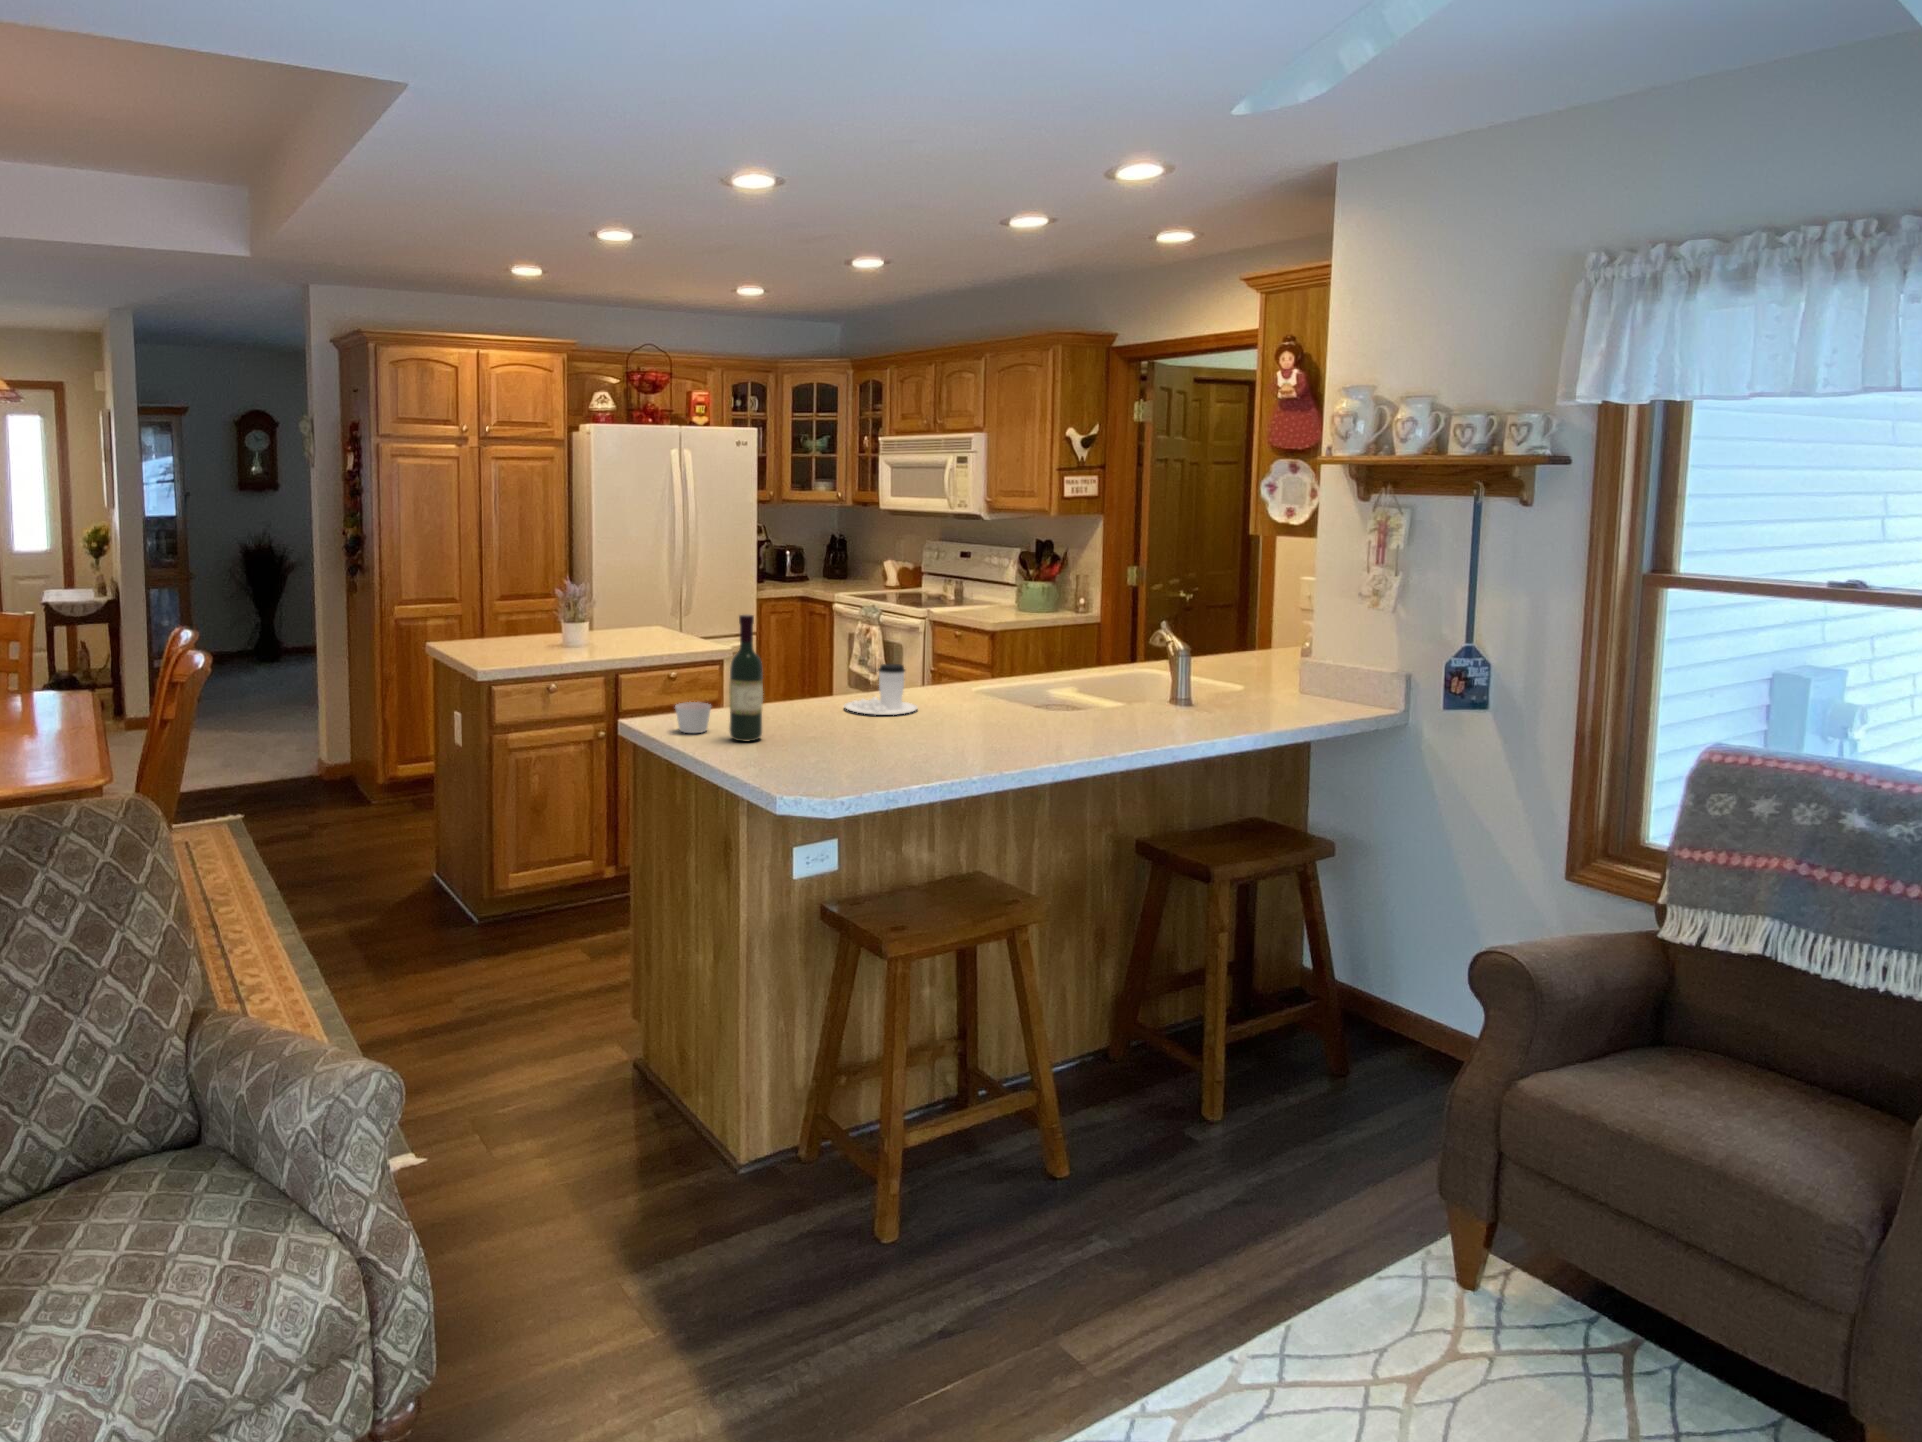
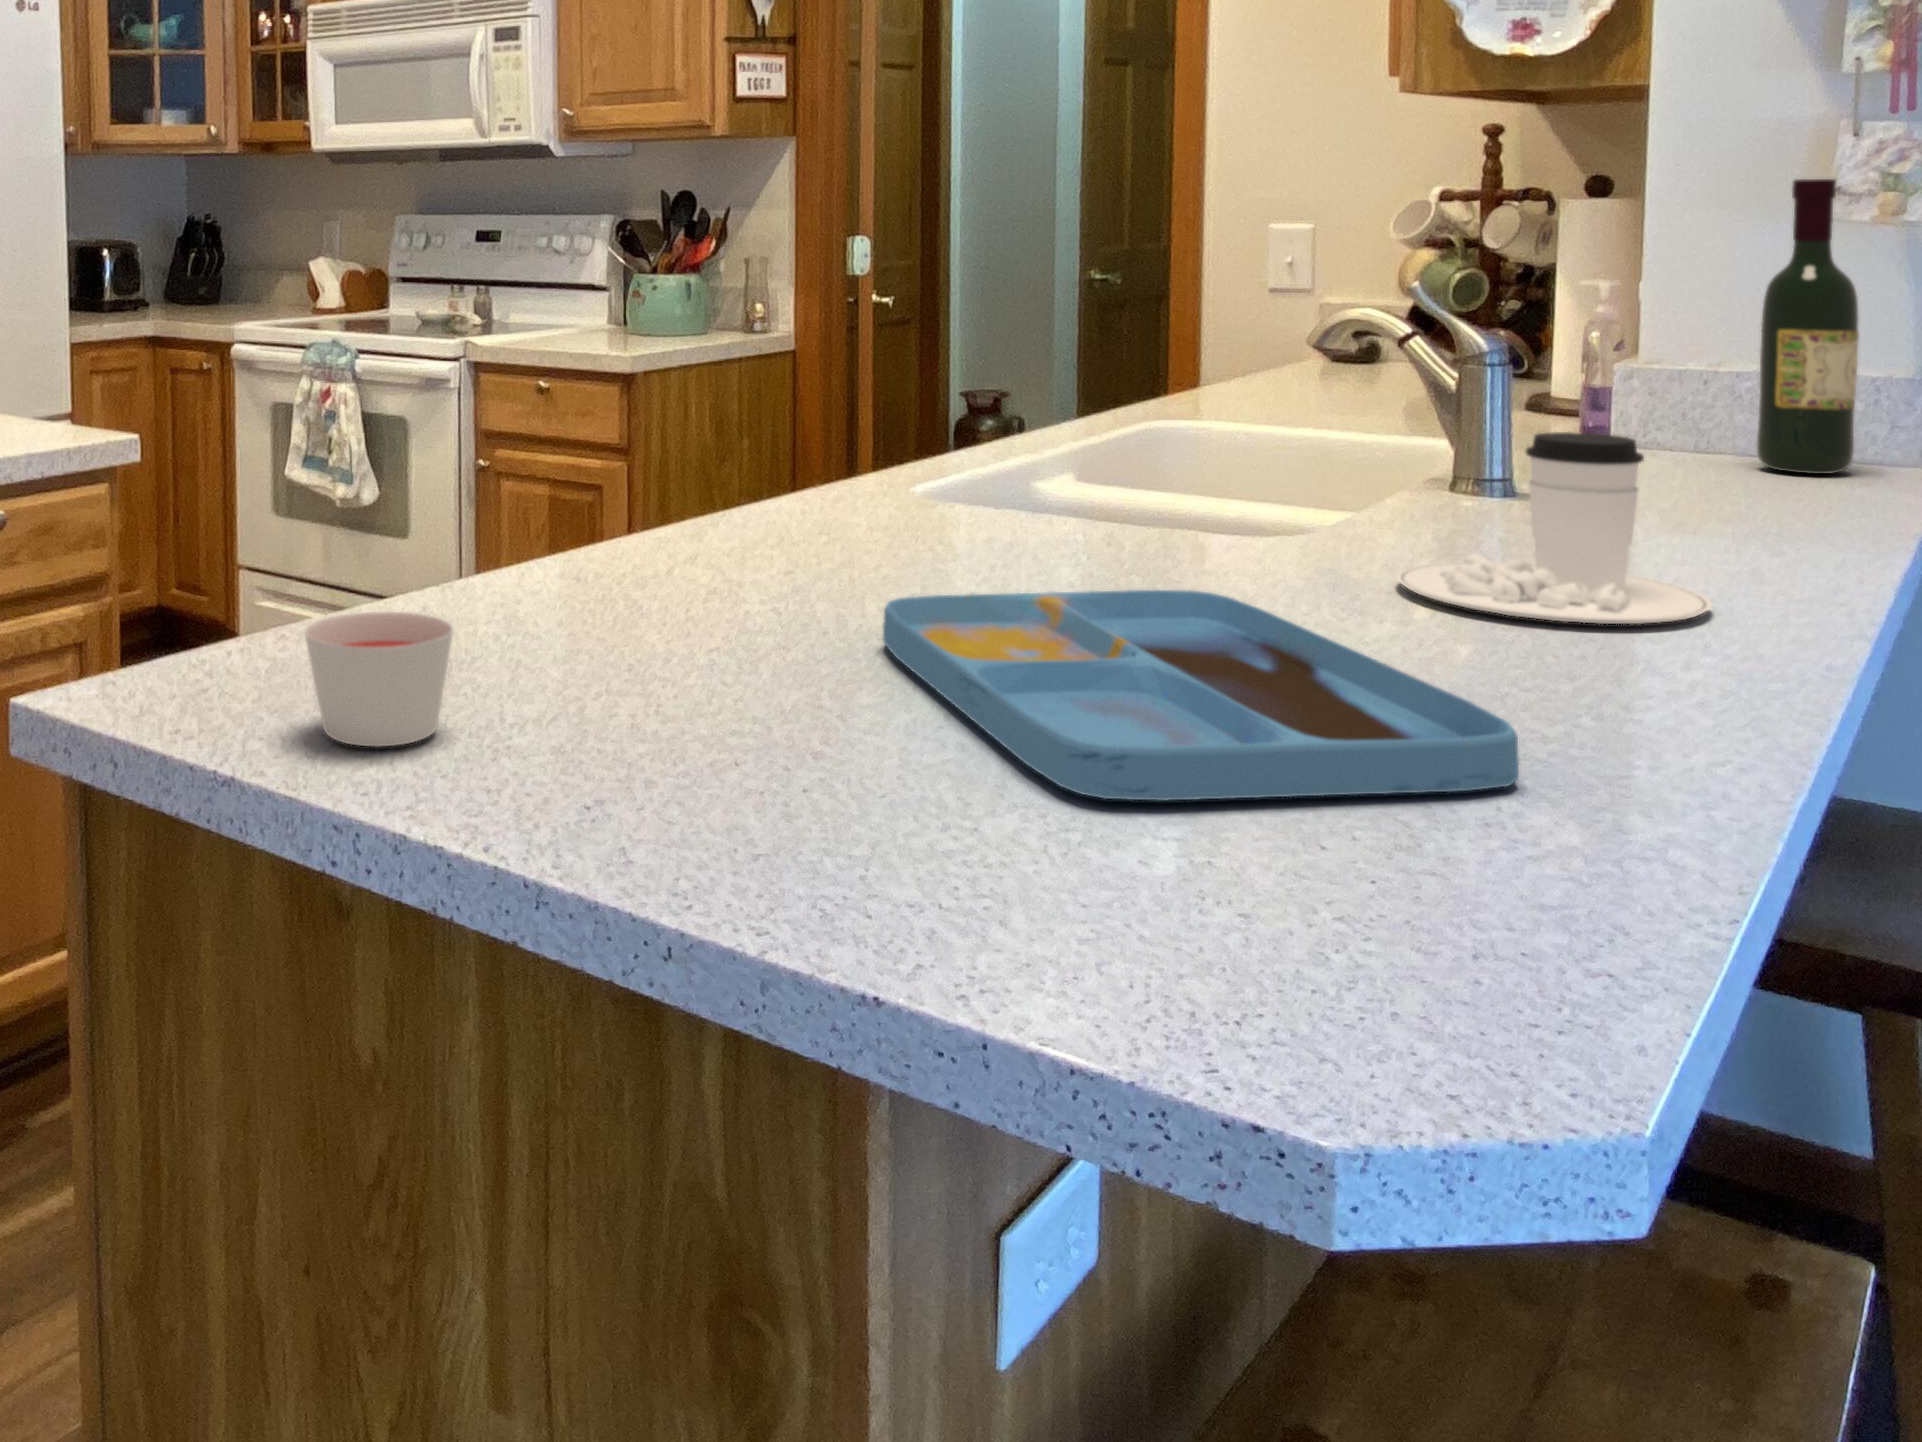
wine bottle: present [729,615,763,741] -> present [1757,179,1859,474]
coffee cup: present [844,664,917,715] -> present [1397,432,1712,624]
tray: none [820,713,942,759] -> present [883,590,1519,800]

